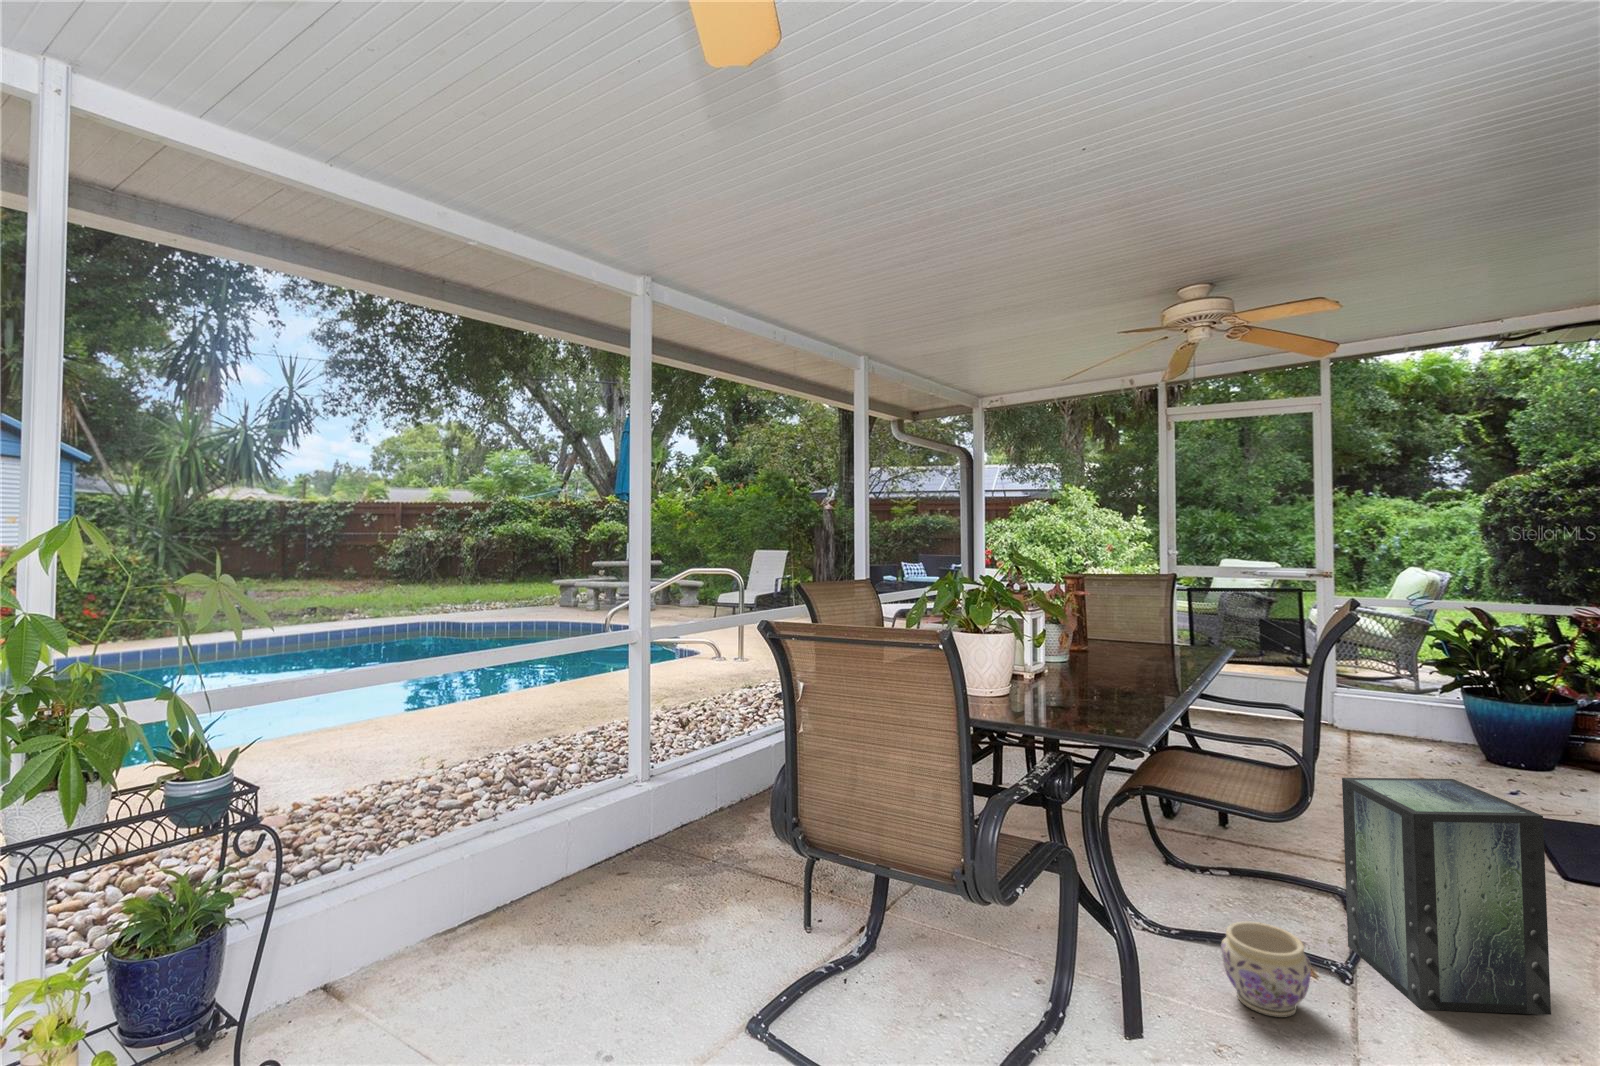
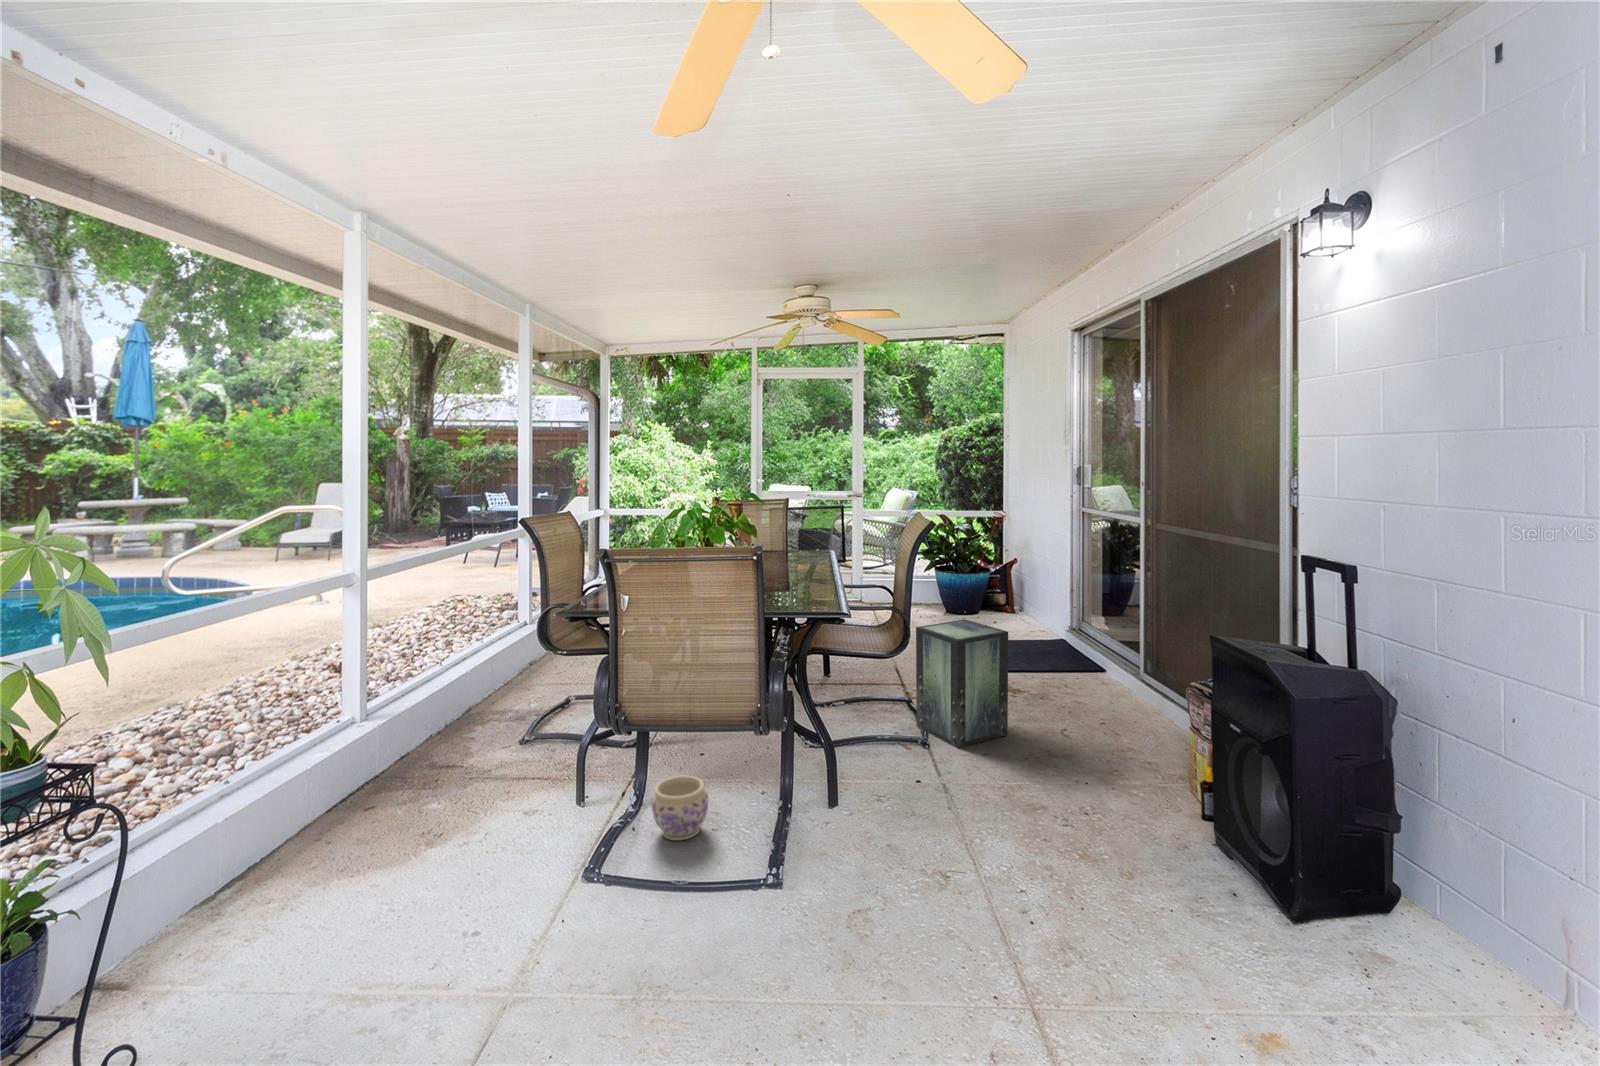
planter: present [1221,921,1311,1018] -> present [651,776,708,841]

